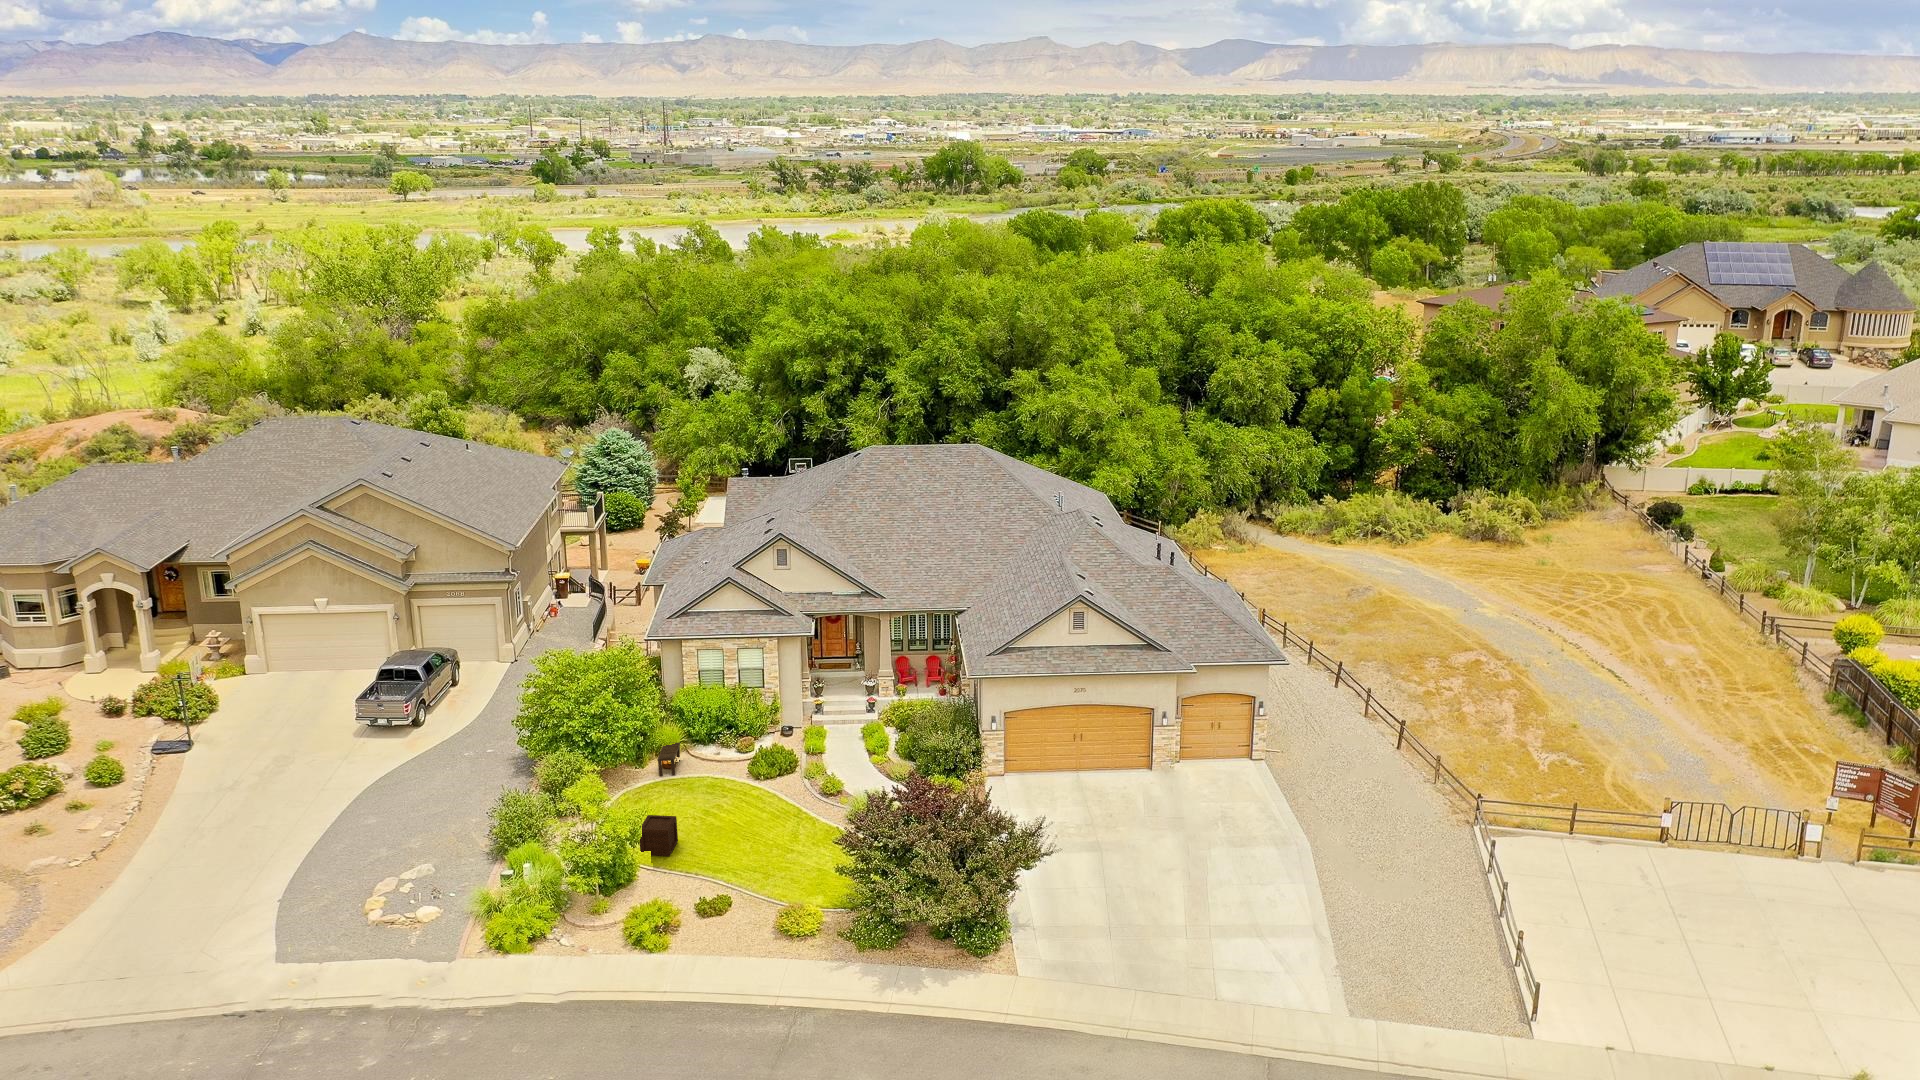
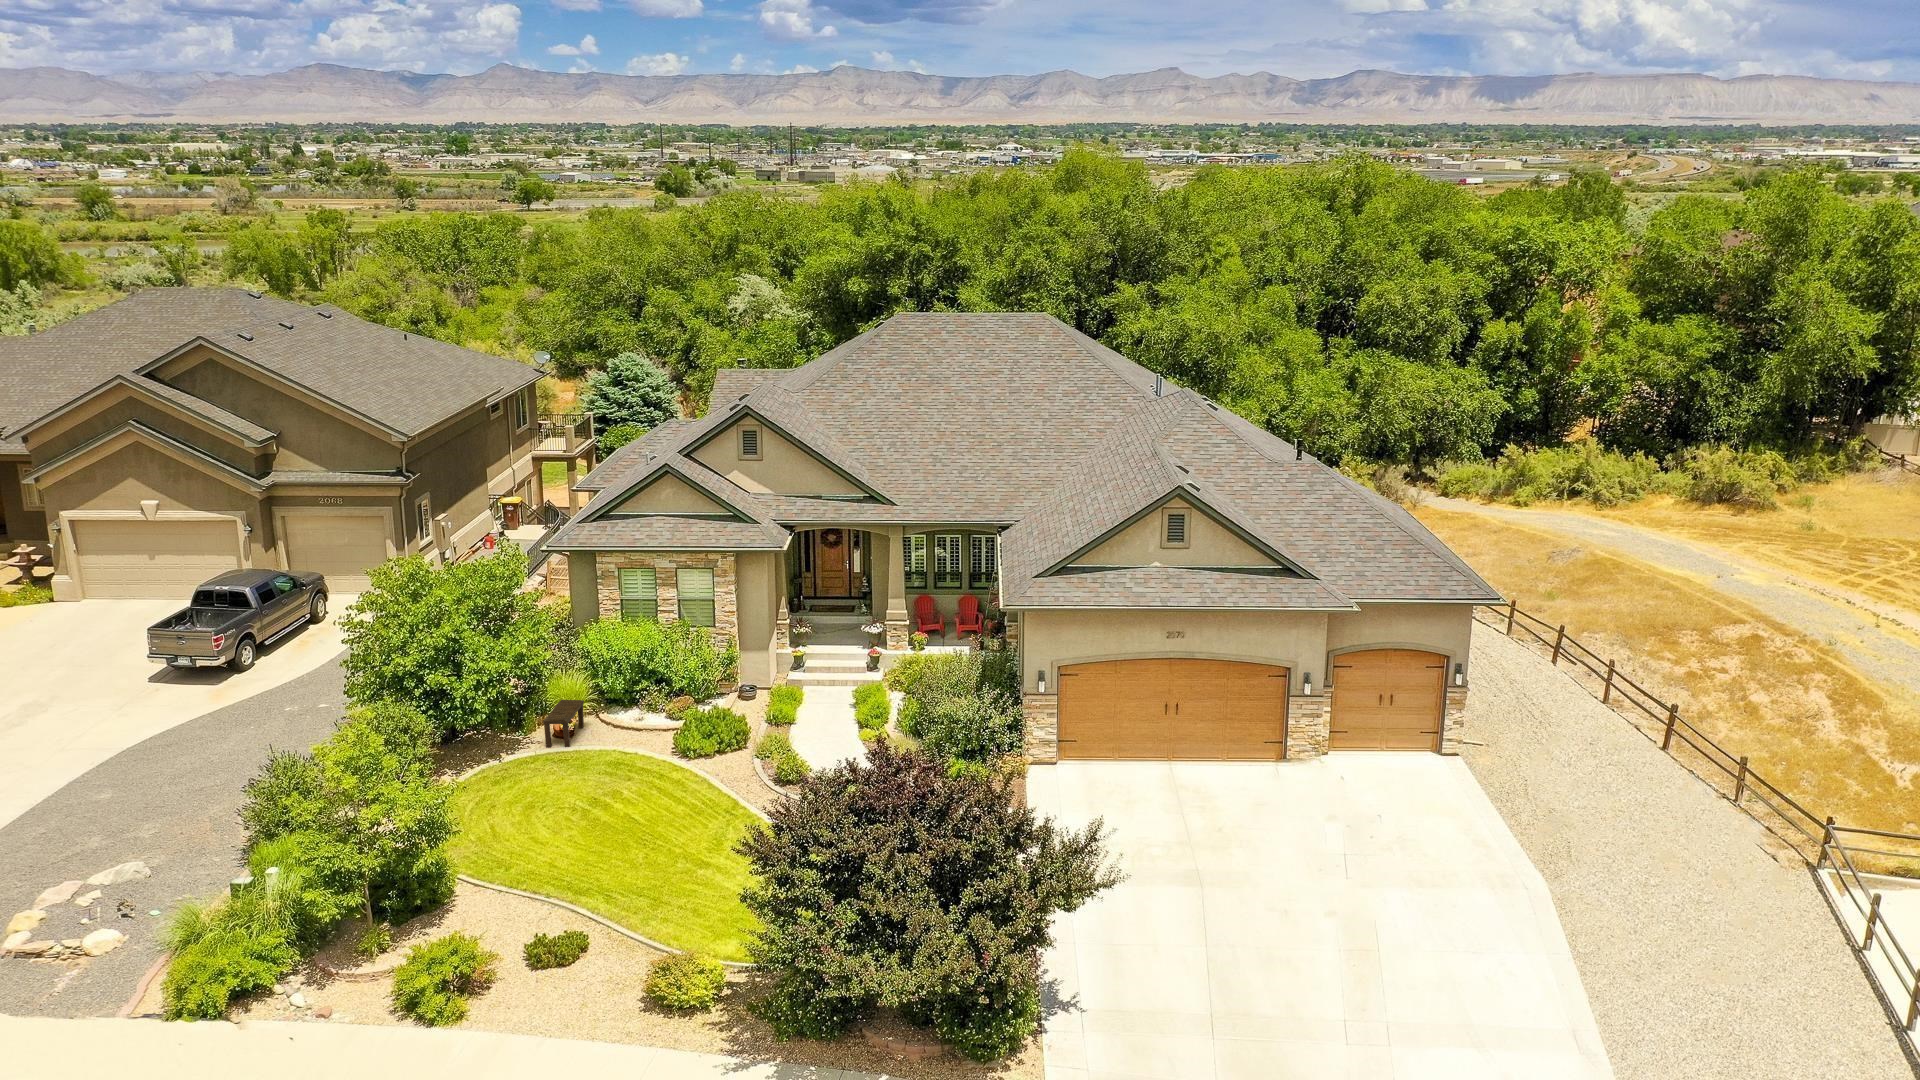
wooden crate: present [639,815,678,857] -> none [470,798,539,865]

